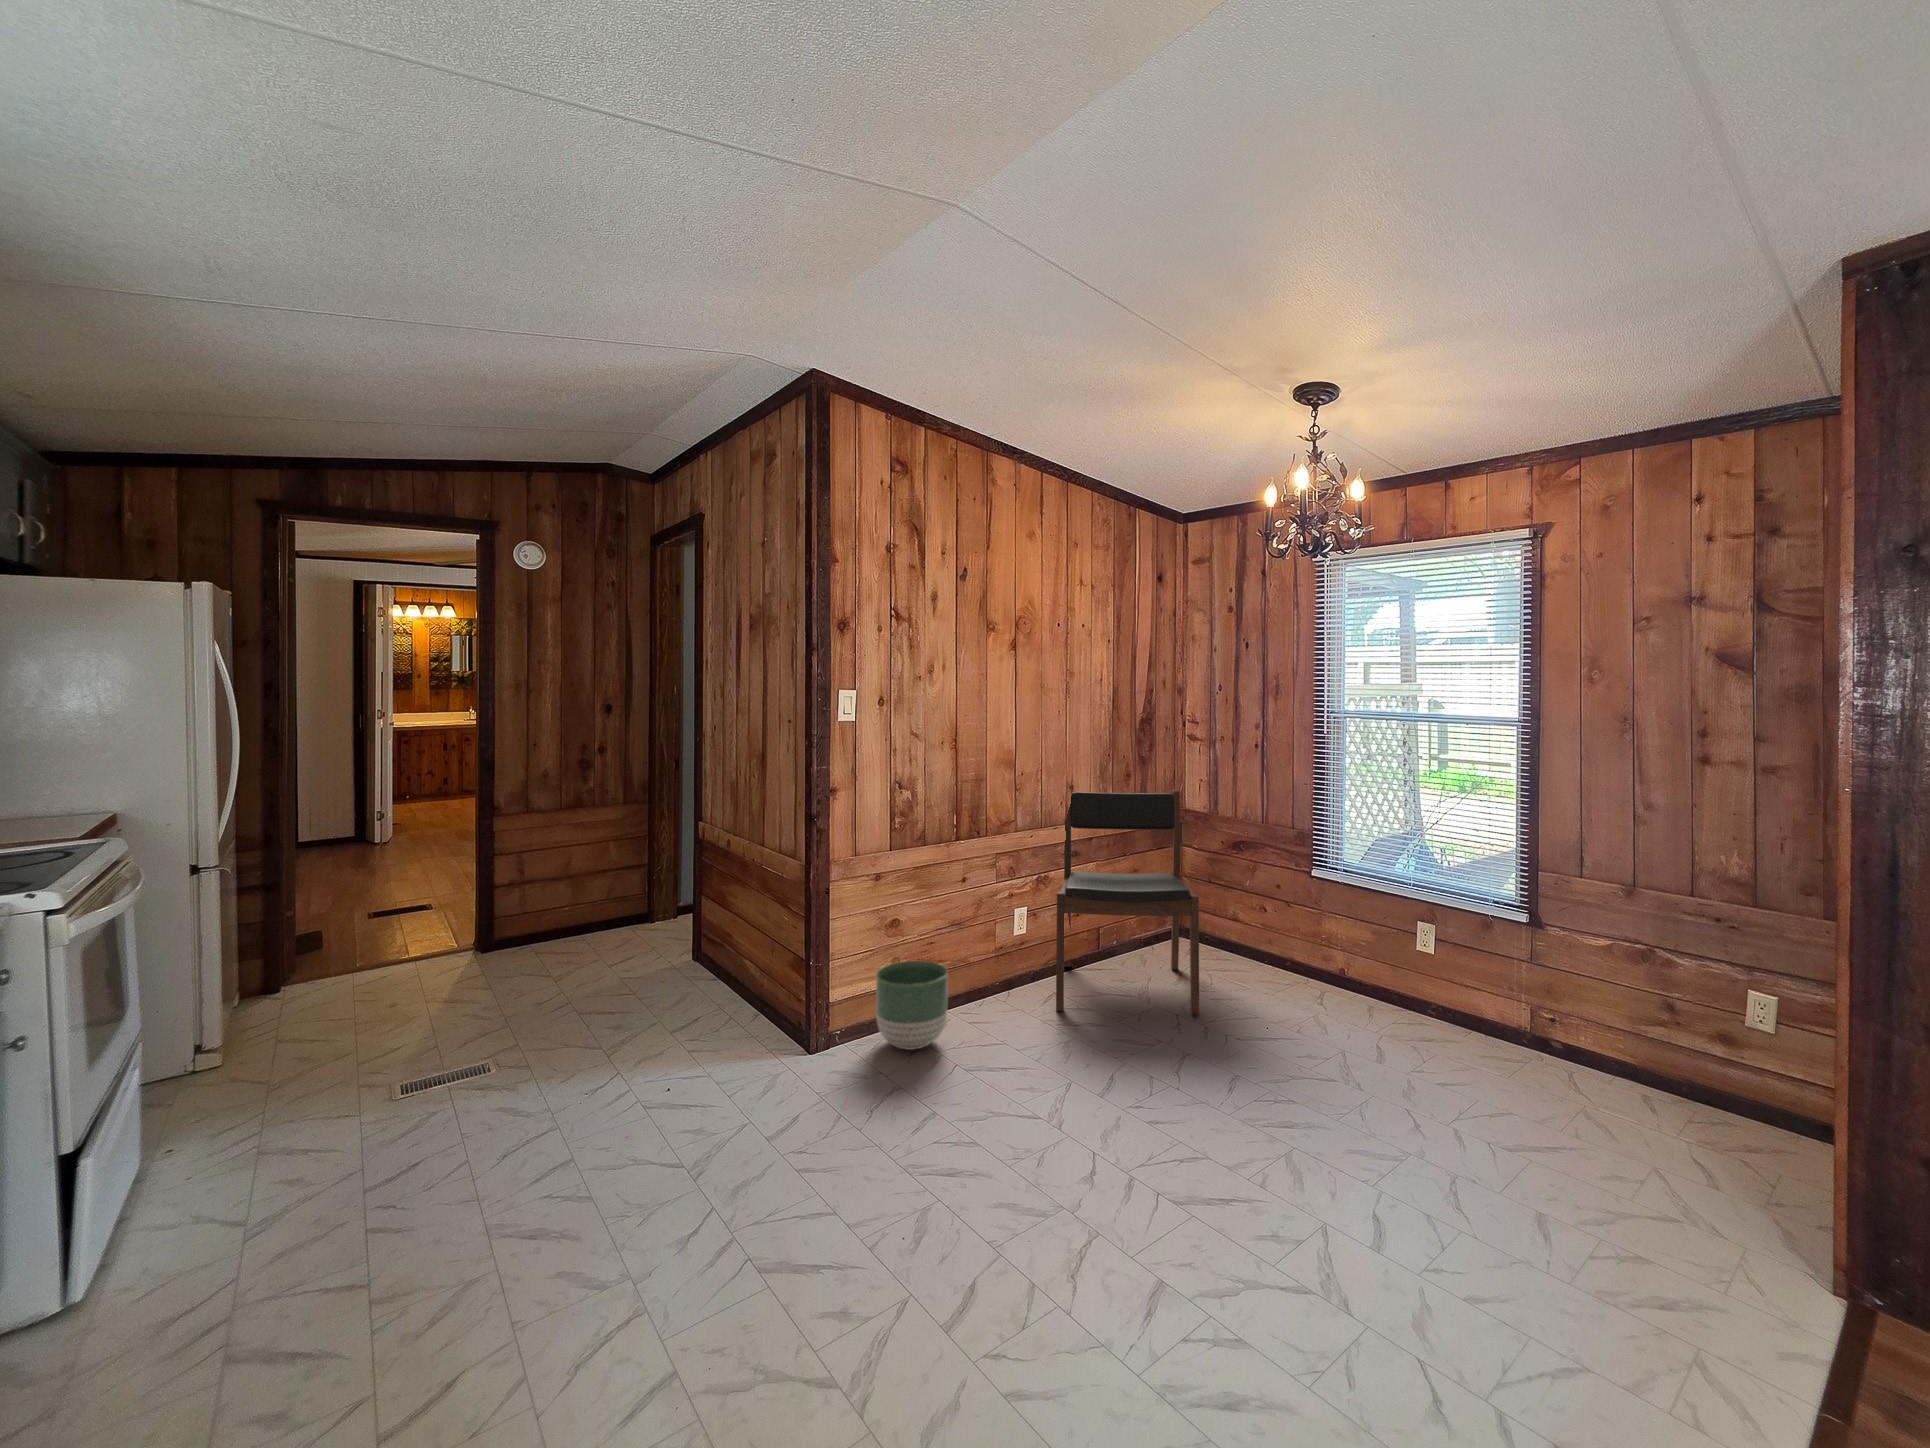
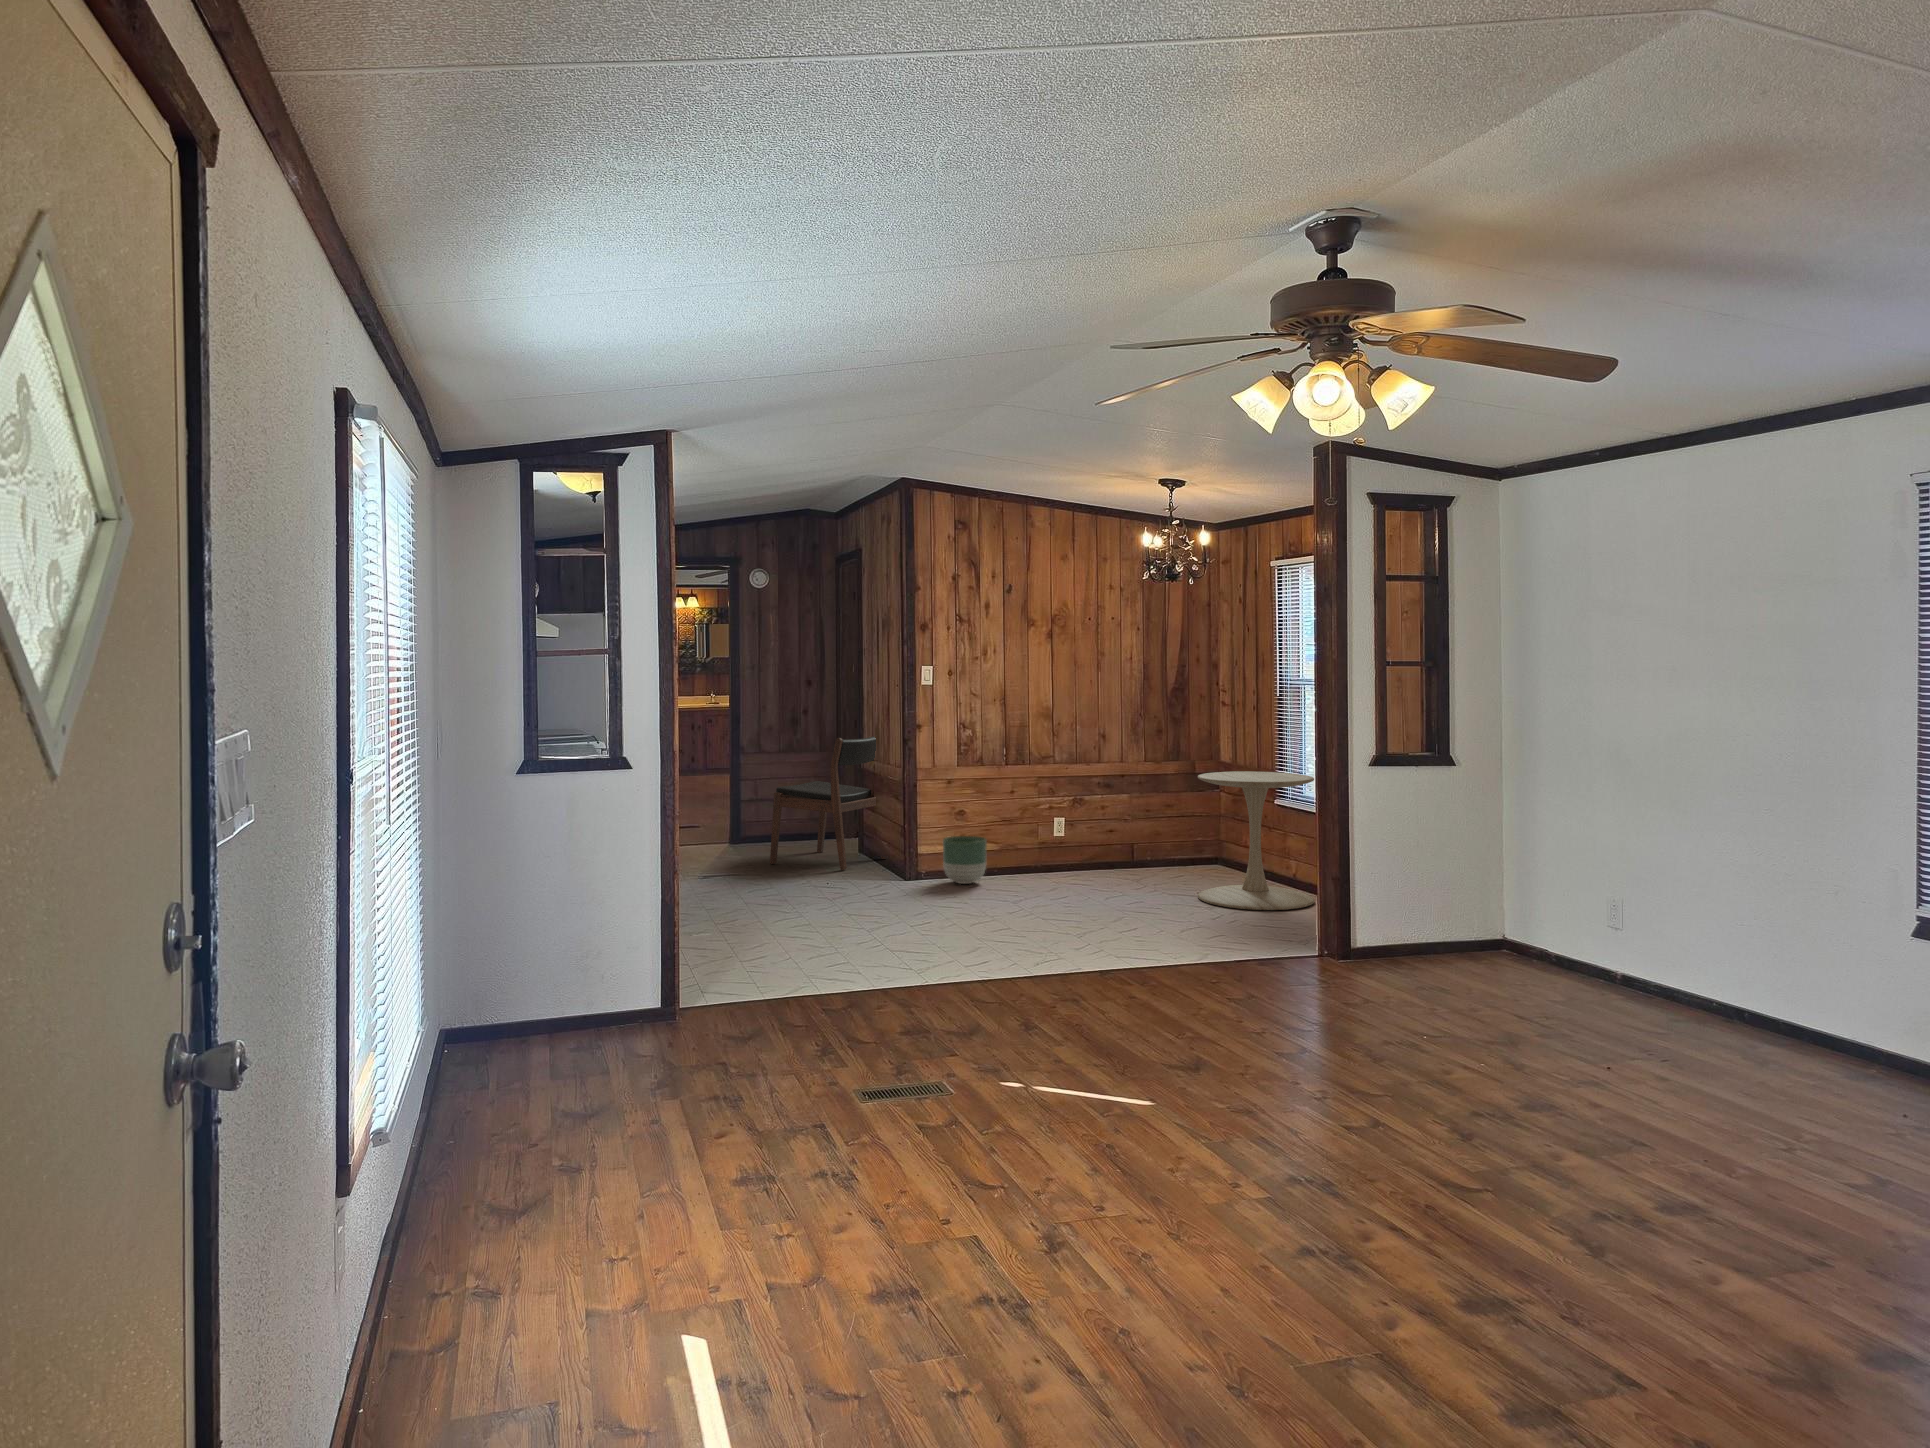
dining chair: present [1056,790,1199,1015] -> present [770,736,887,870]
pedestal table: none [1261,836,1433,1059] -> present [1198,771,1314,910]

